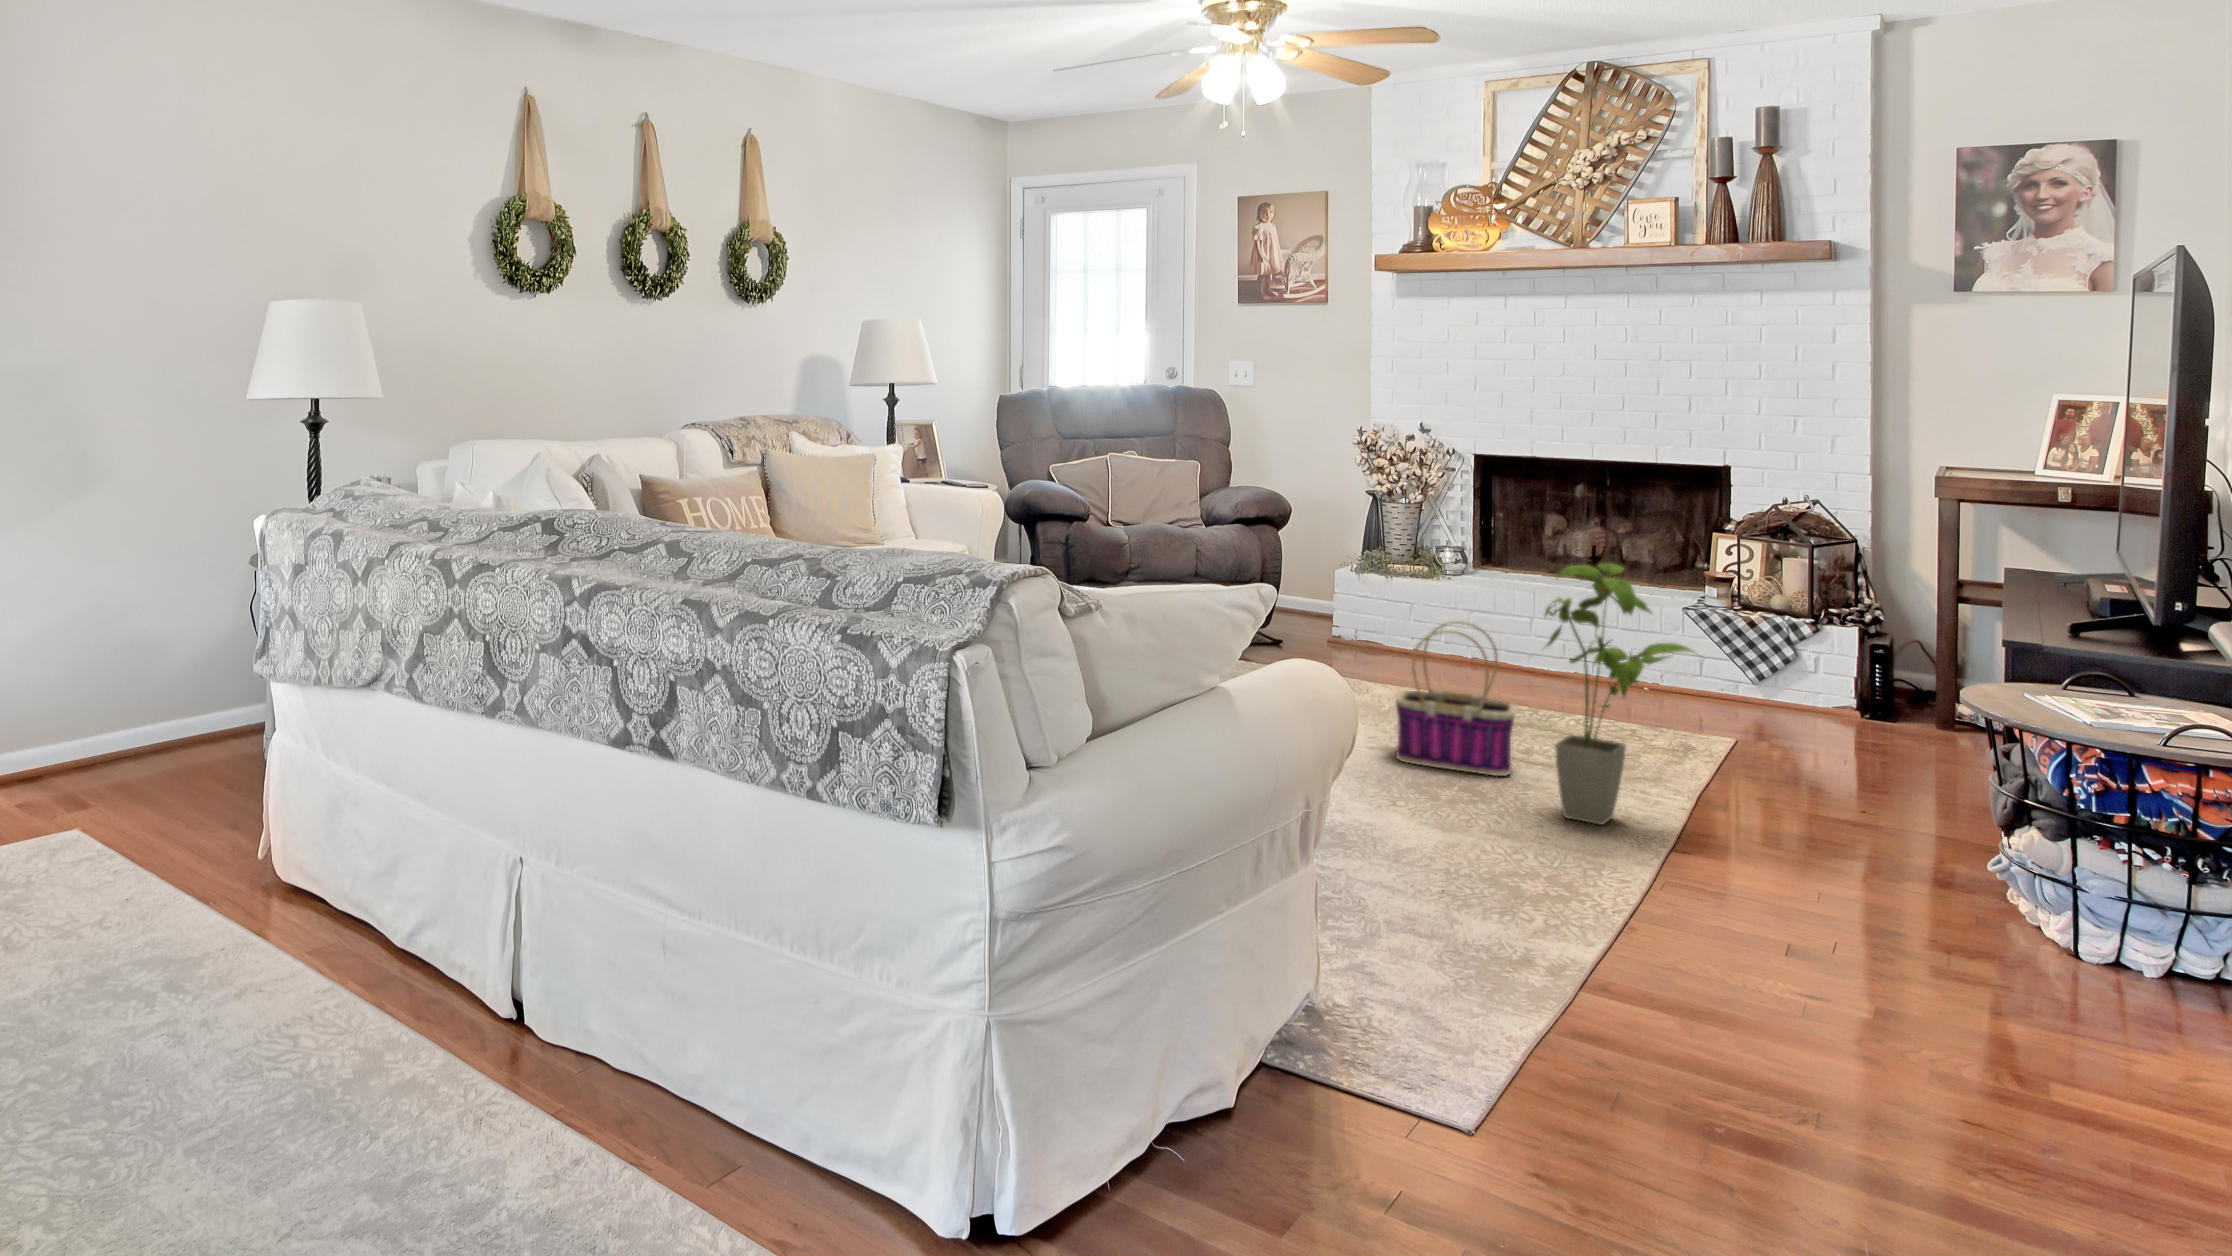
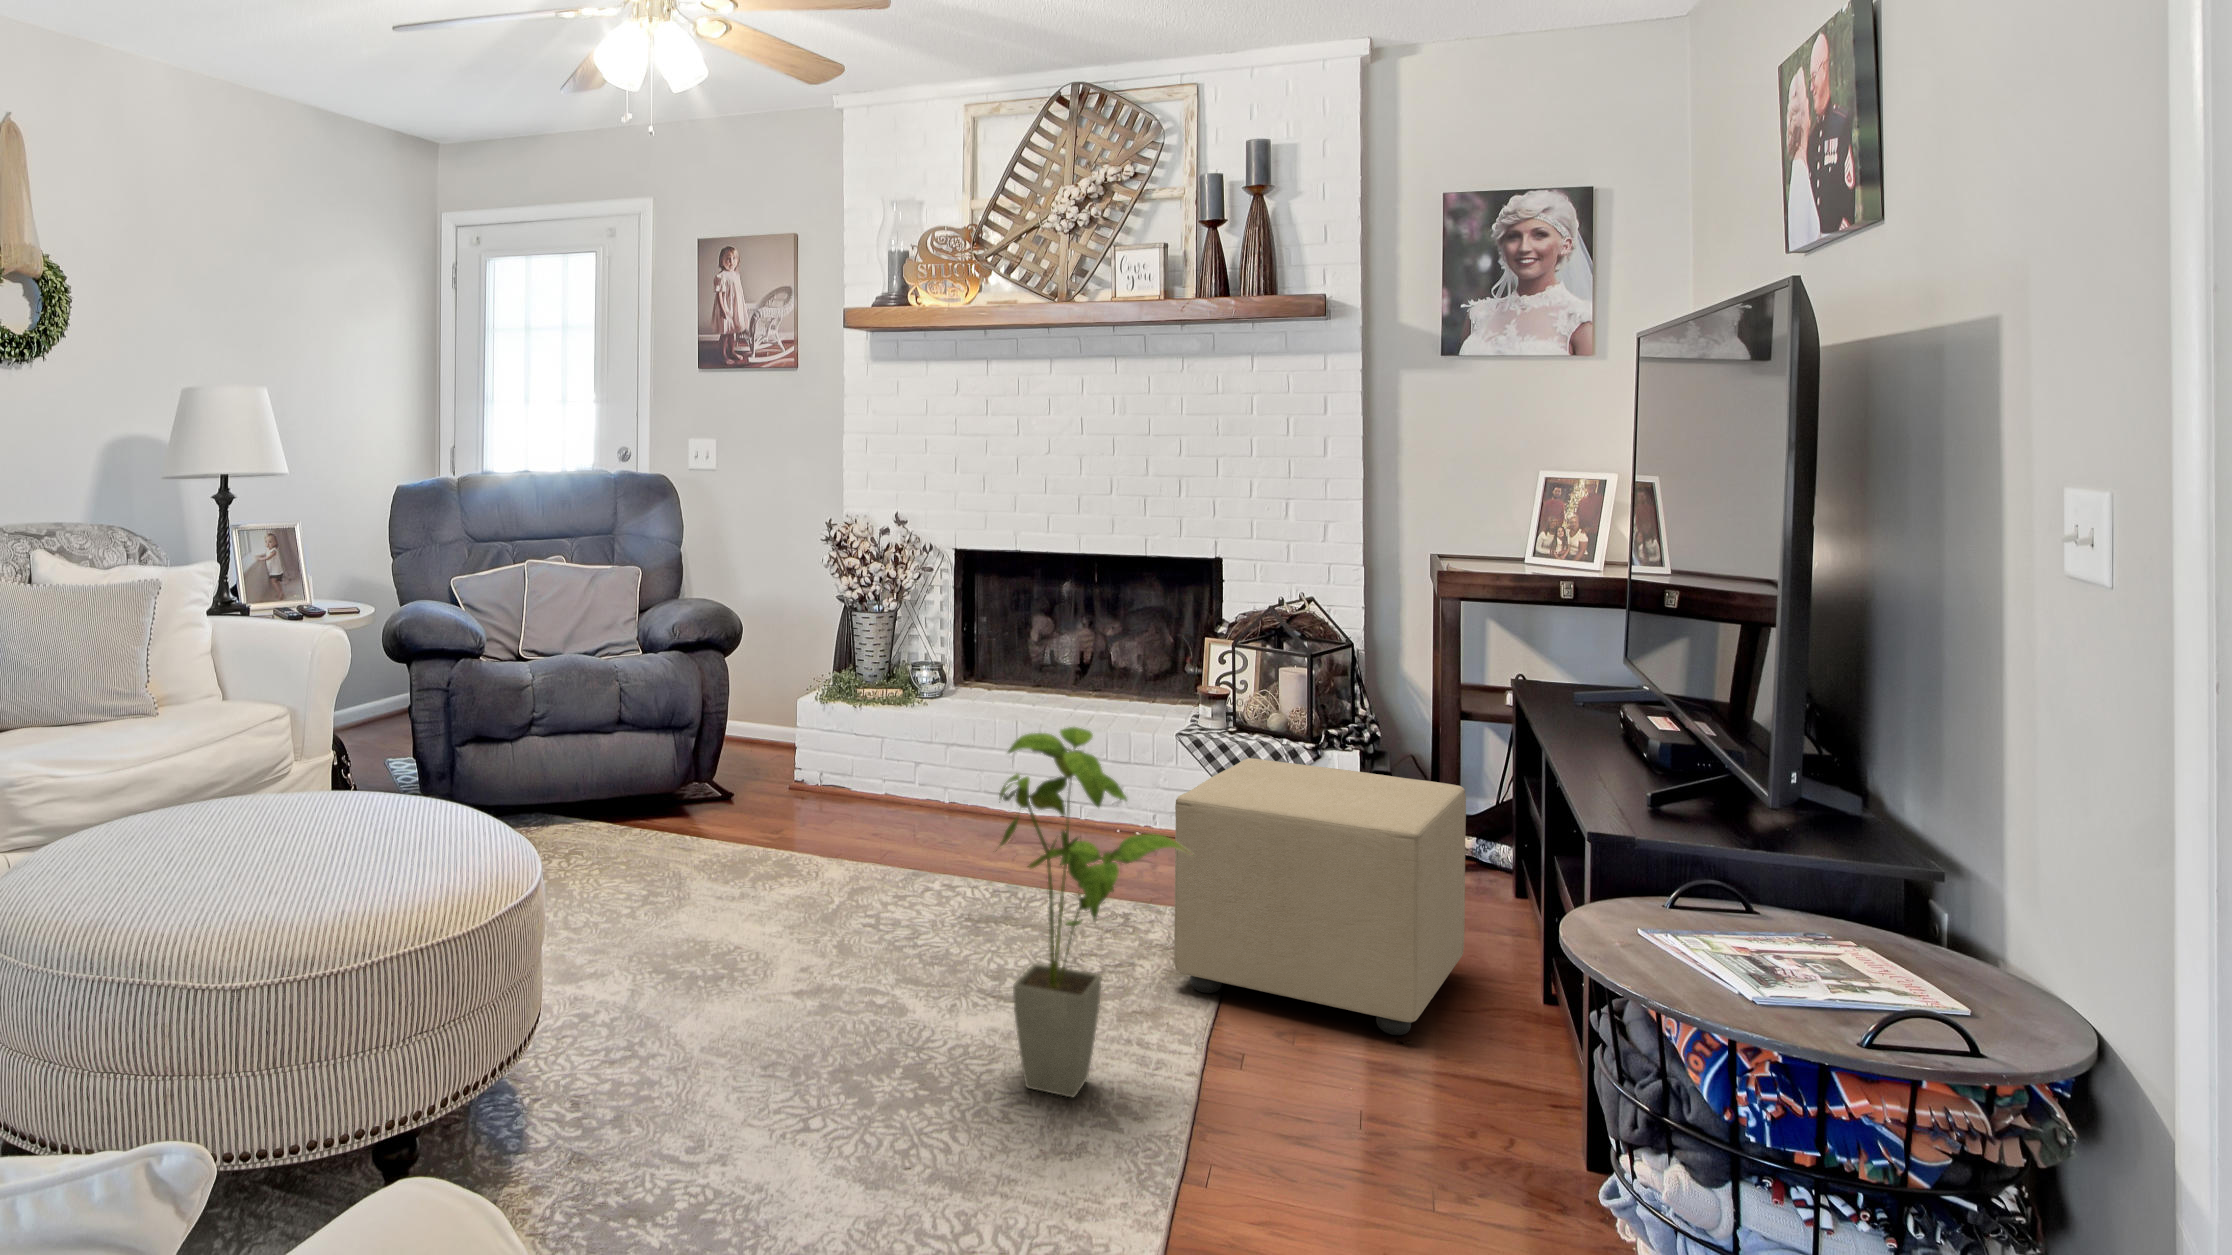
ottoman: none [1682,614,1952,817] -> present [1174,758,1466,1035]
basket: present [1396,621,1516,776] -> none [825,795,975,1013]

